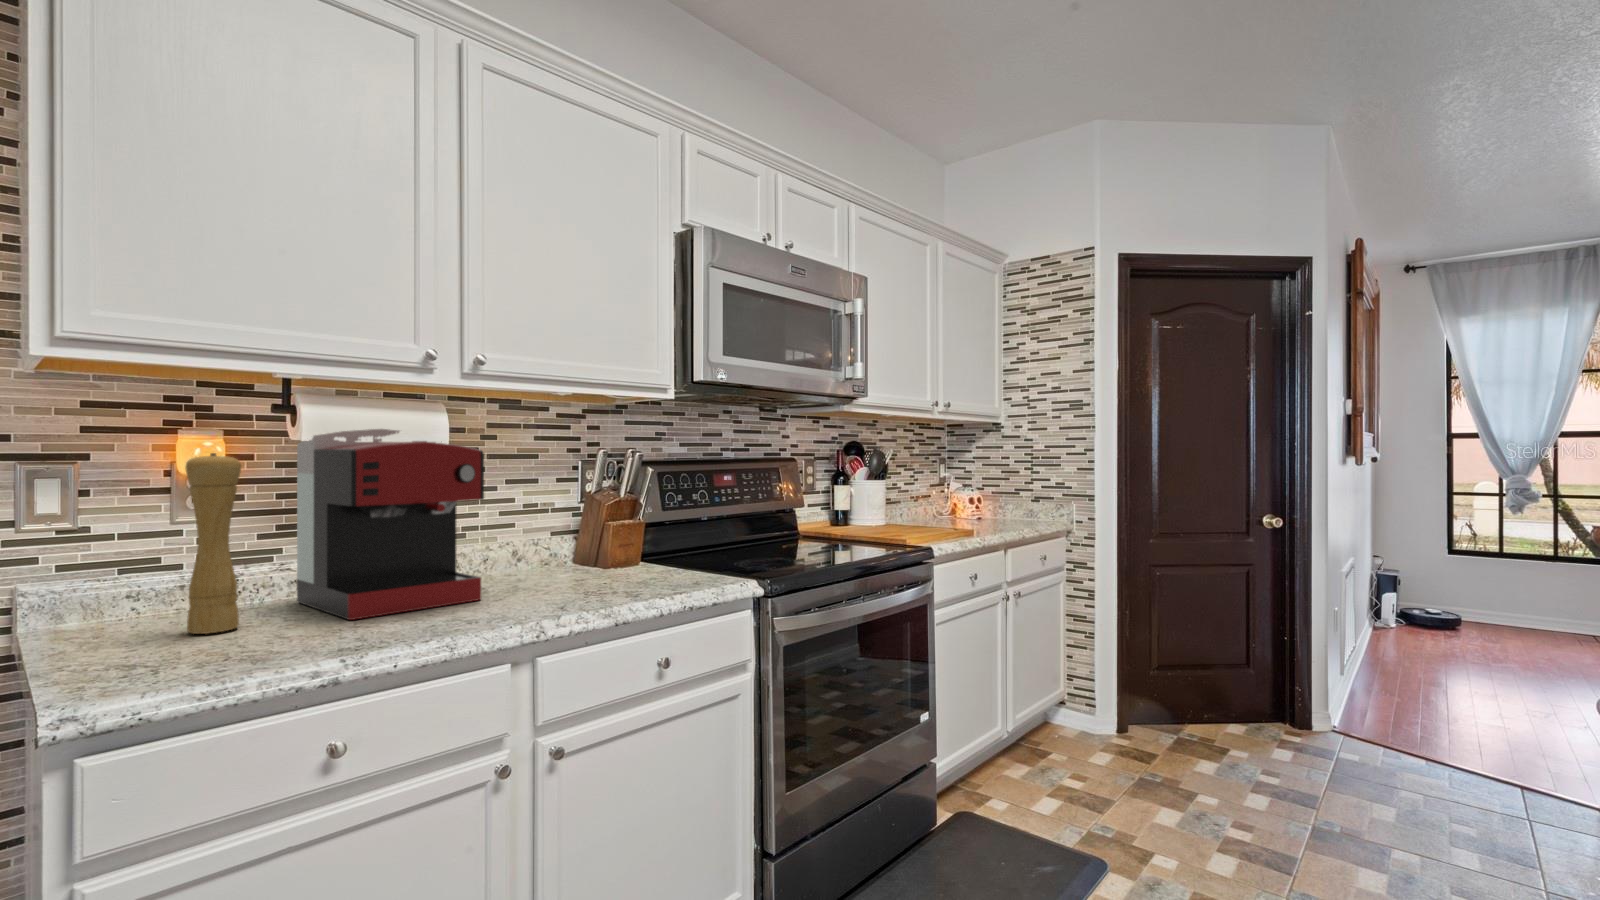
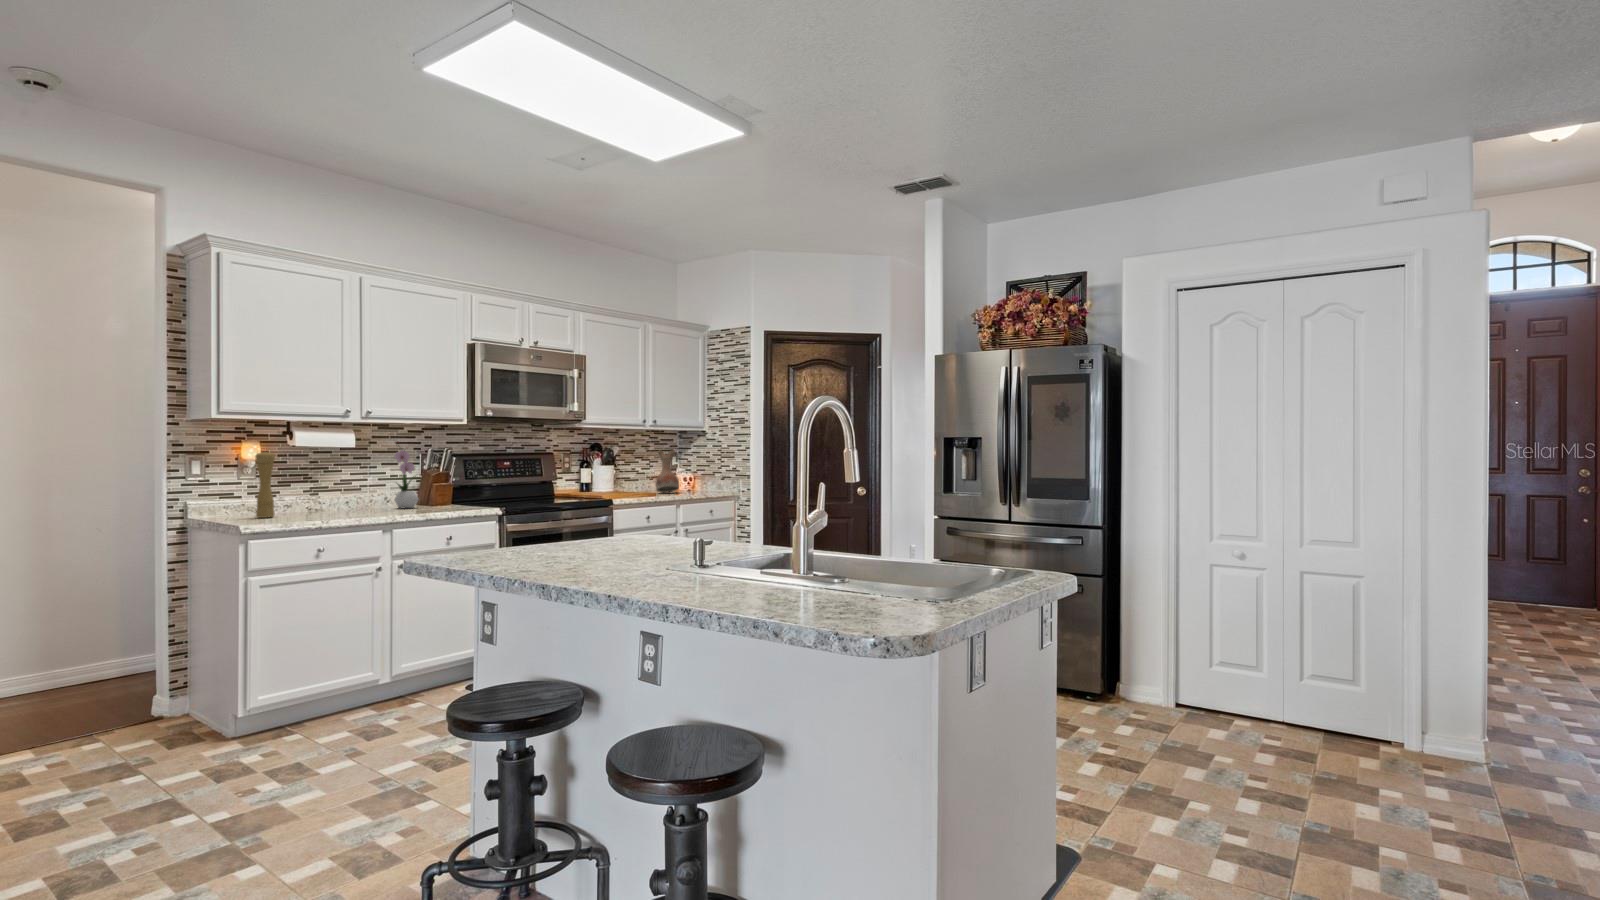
coffee maker: present [297,429,484,620] -> none [289,441,370,516]
flower arrangement: none [533,431,586,580] -> present [394,443,419,508]
vase: none [948,452,991,526] -> present [655,450,679,493]

